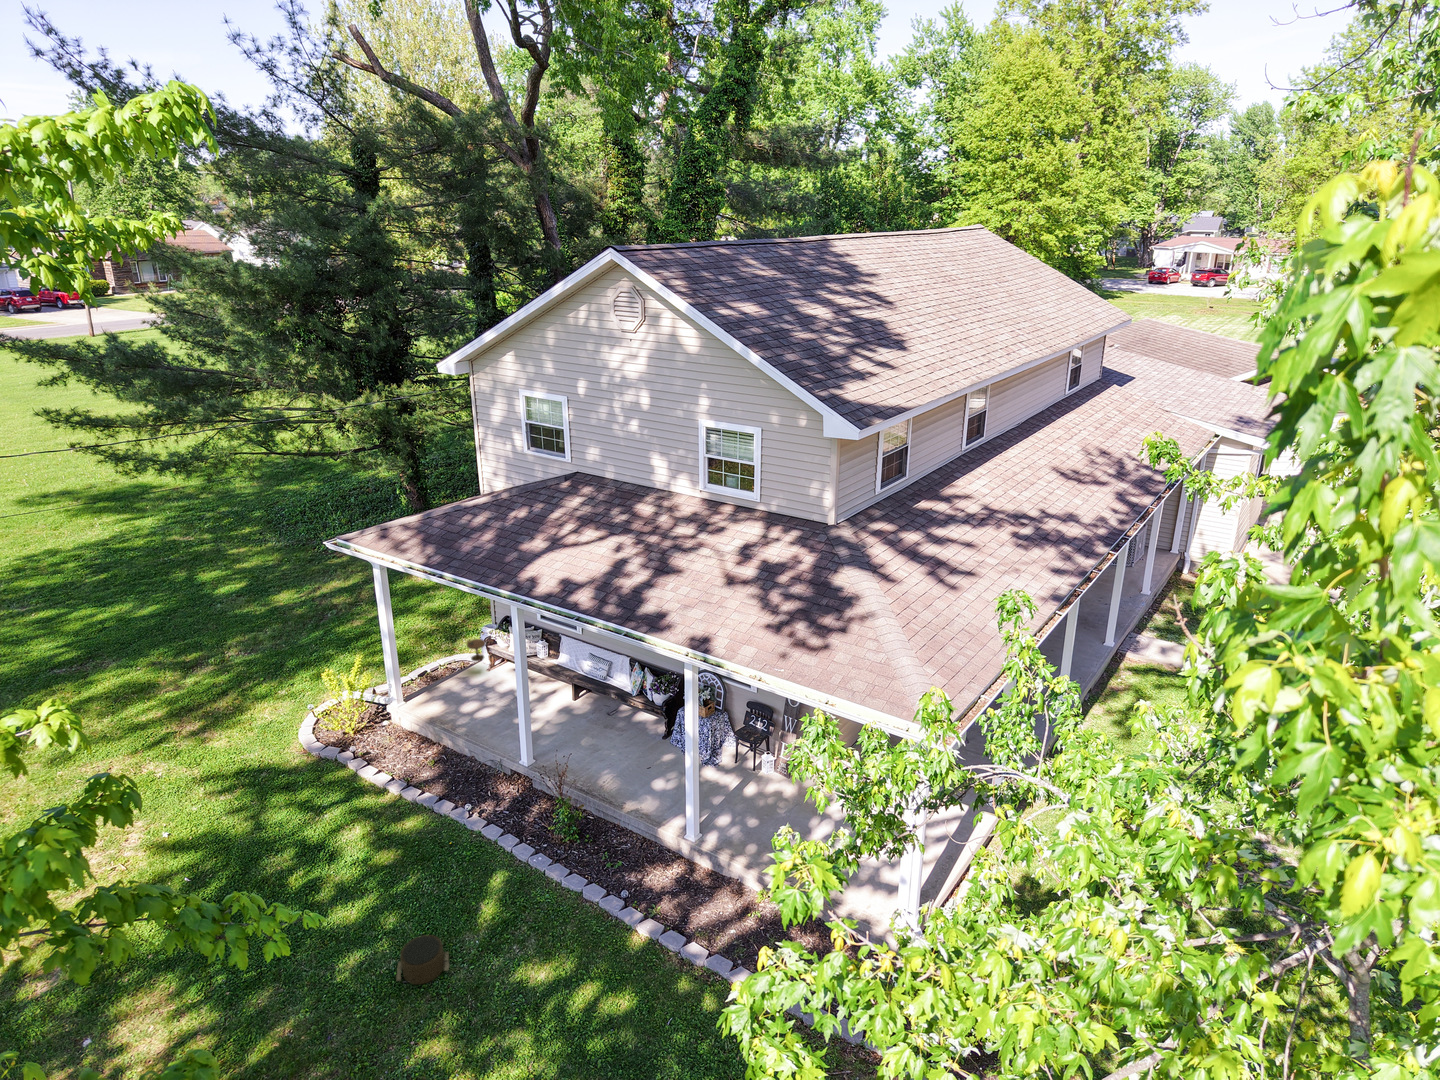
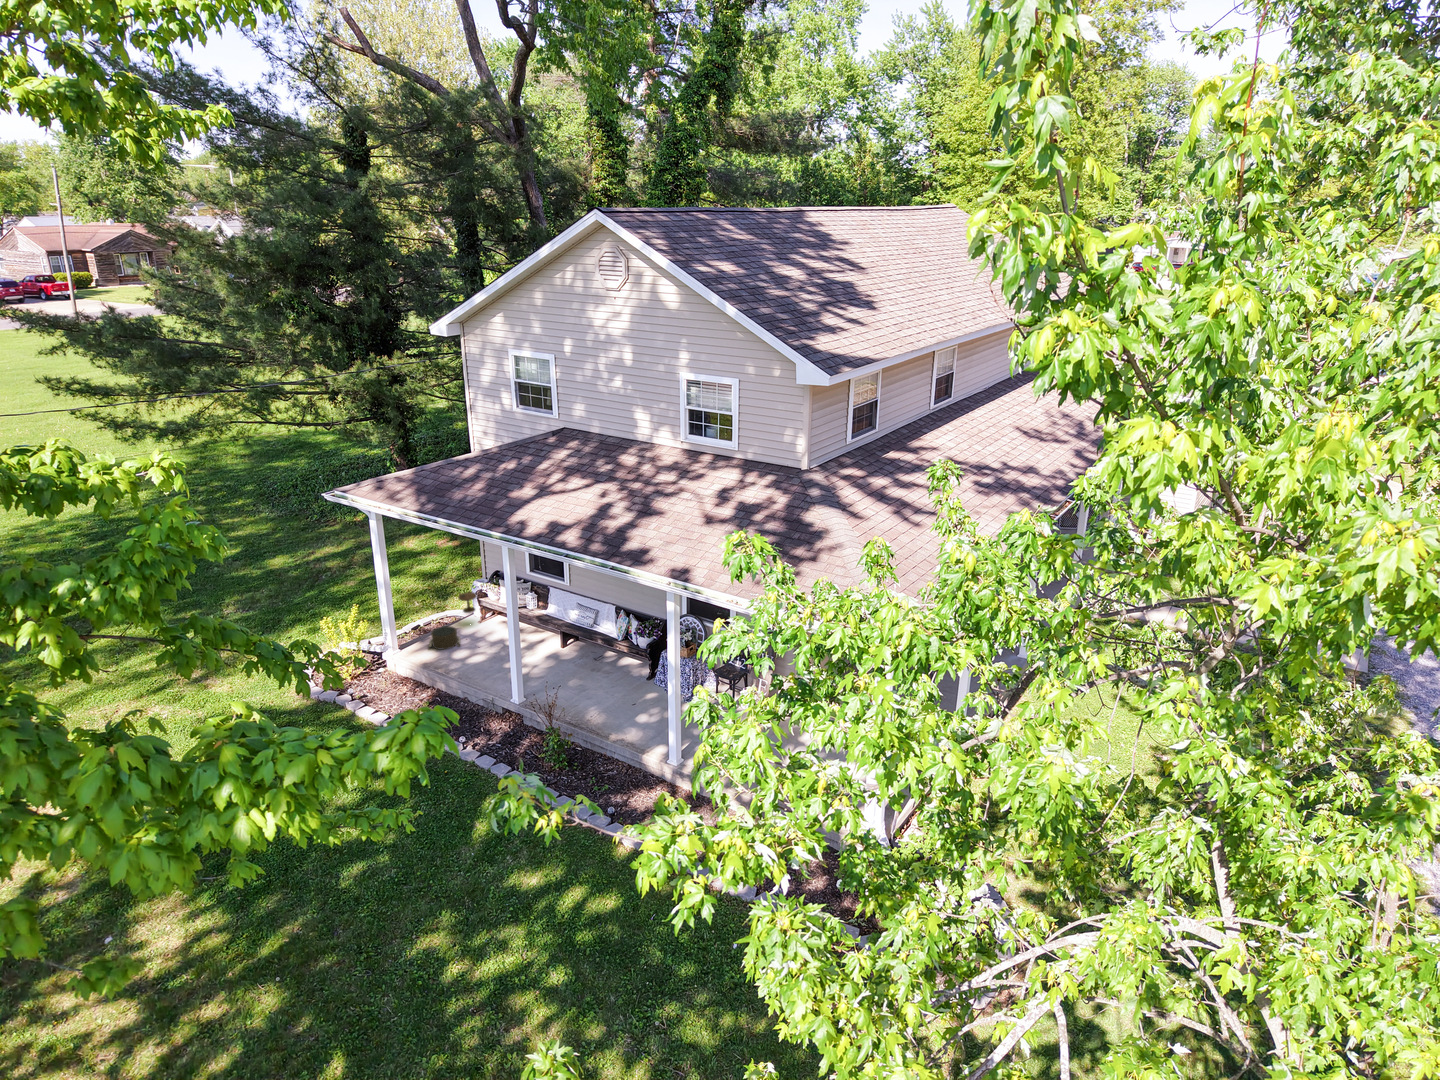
pouf: present [397,935,449,984] -> present [429,626,461,649]

